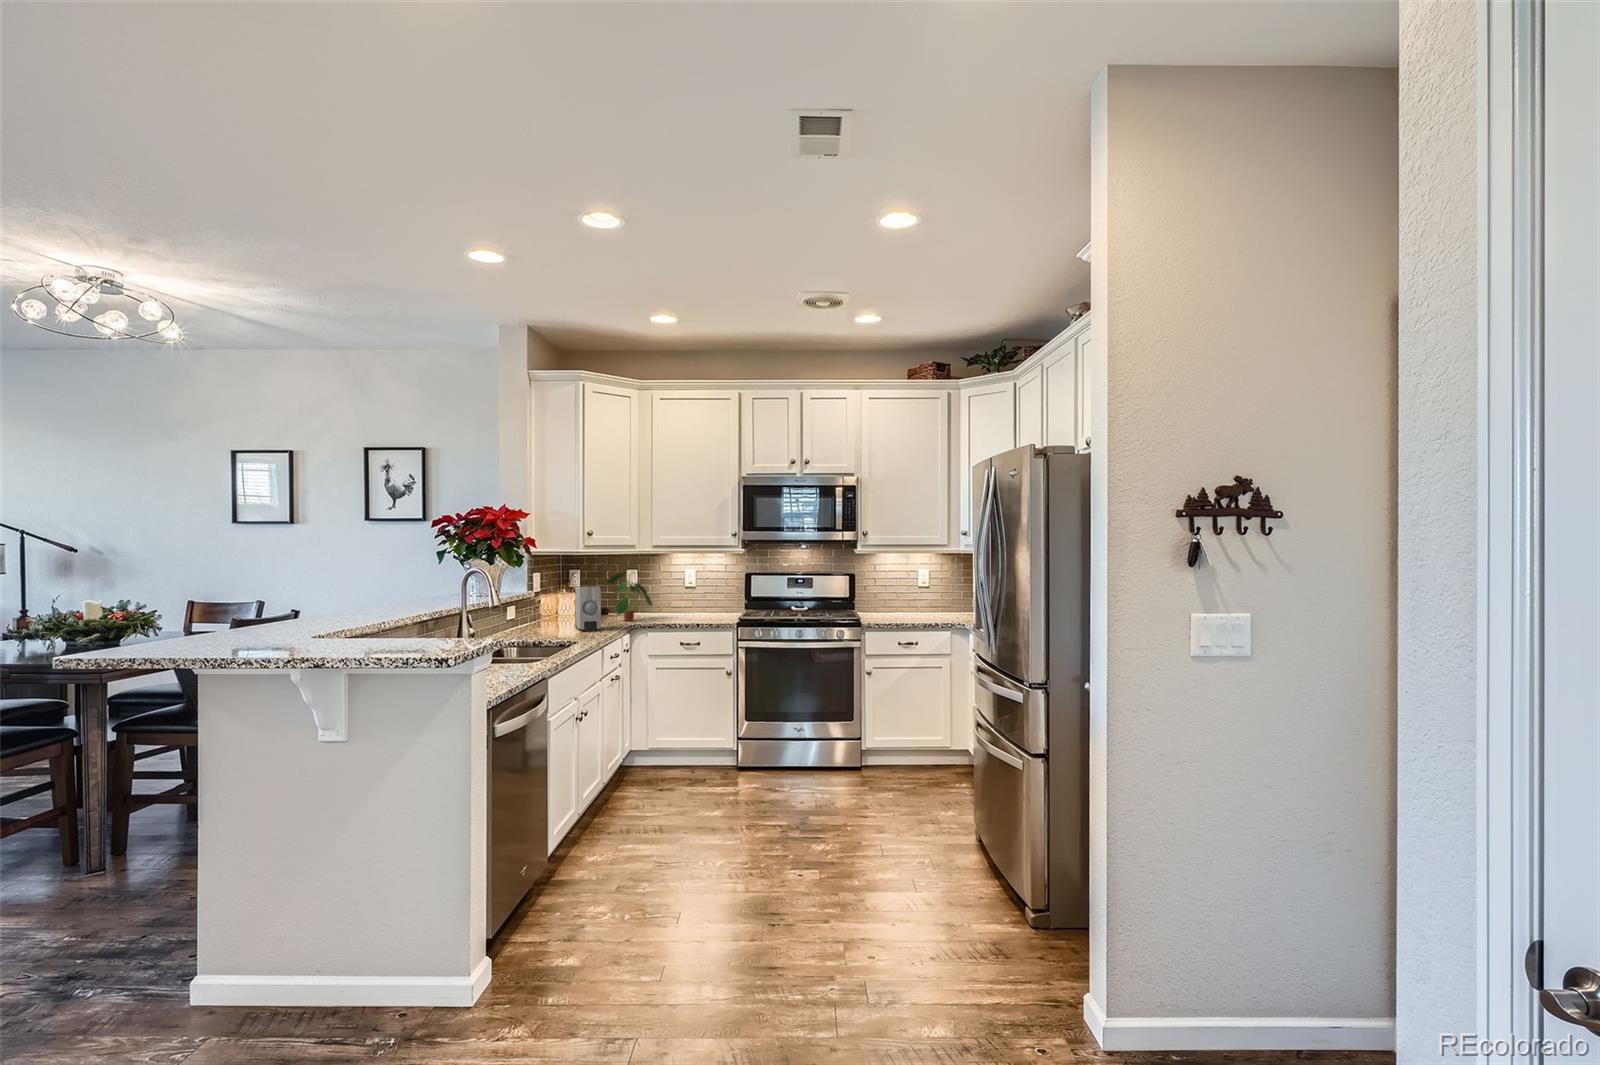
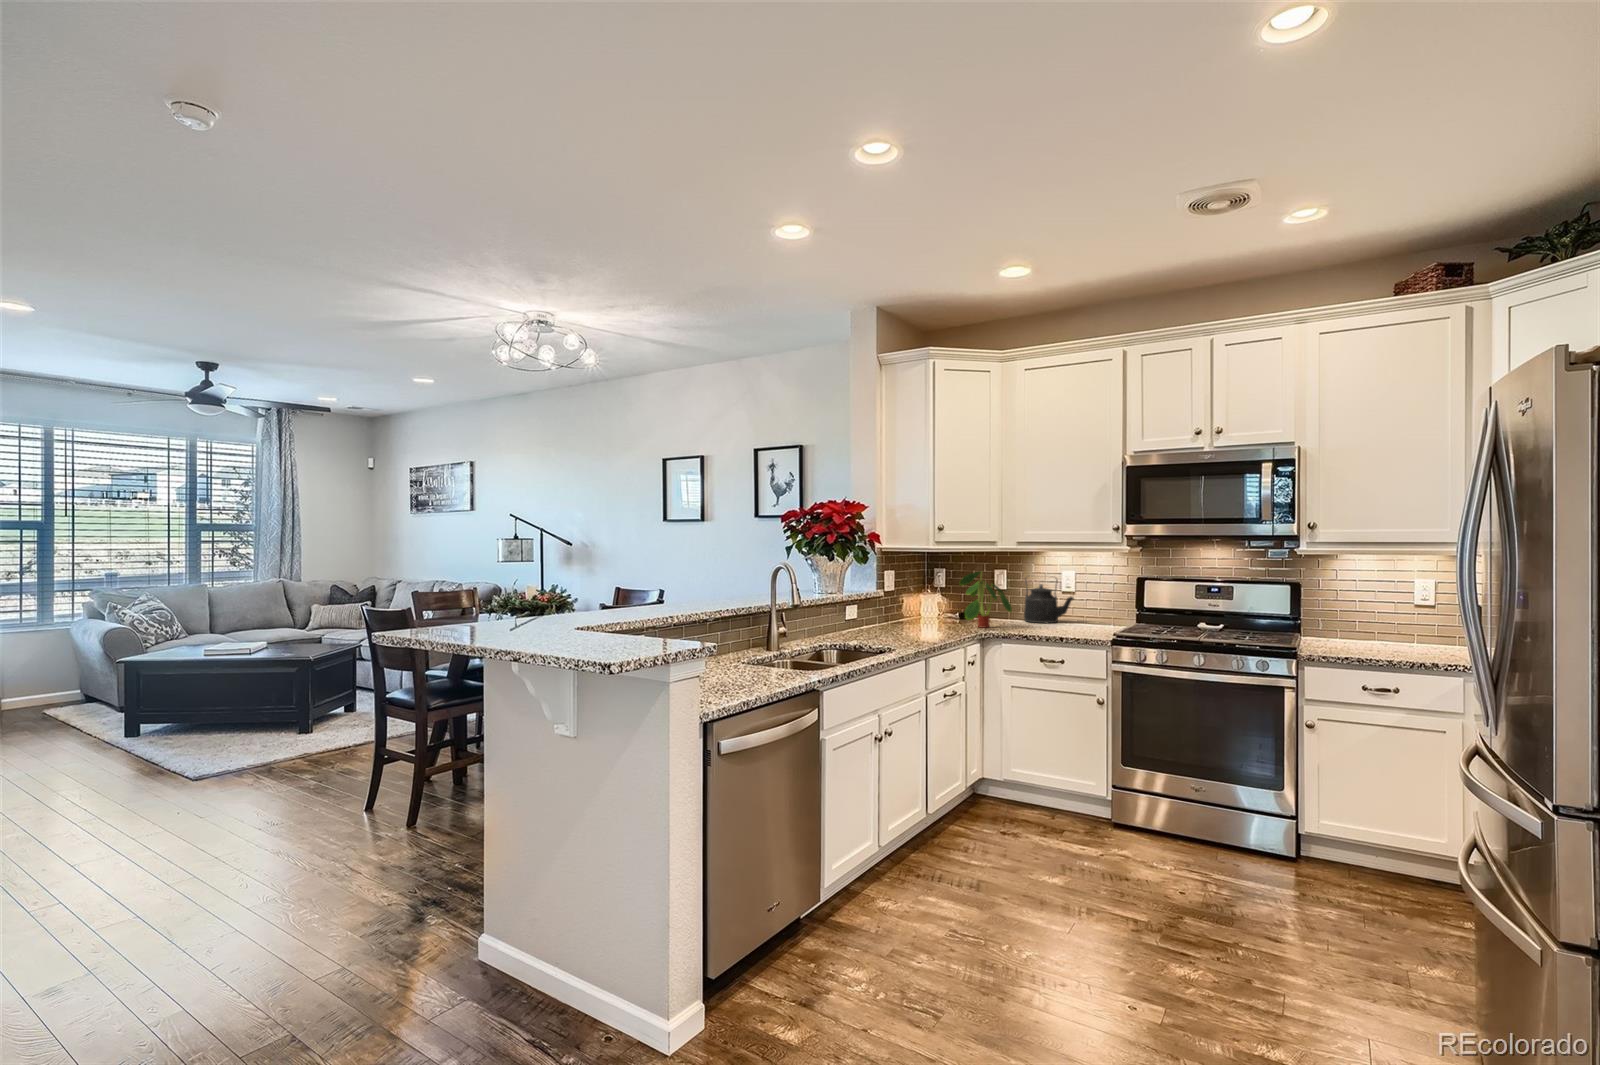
kettle: none [656,575,698,615] -> present [1024,579,1074,623]
soap dispenser: present [575,586,601,632] -> none [914,586,938,637]

